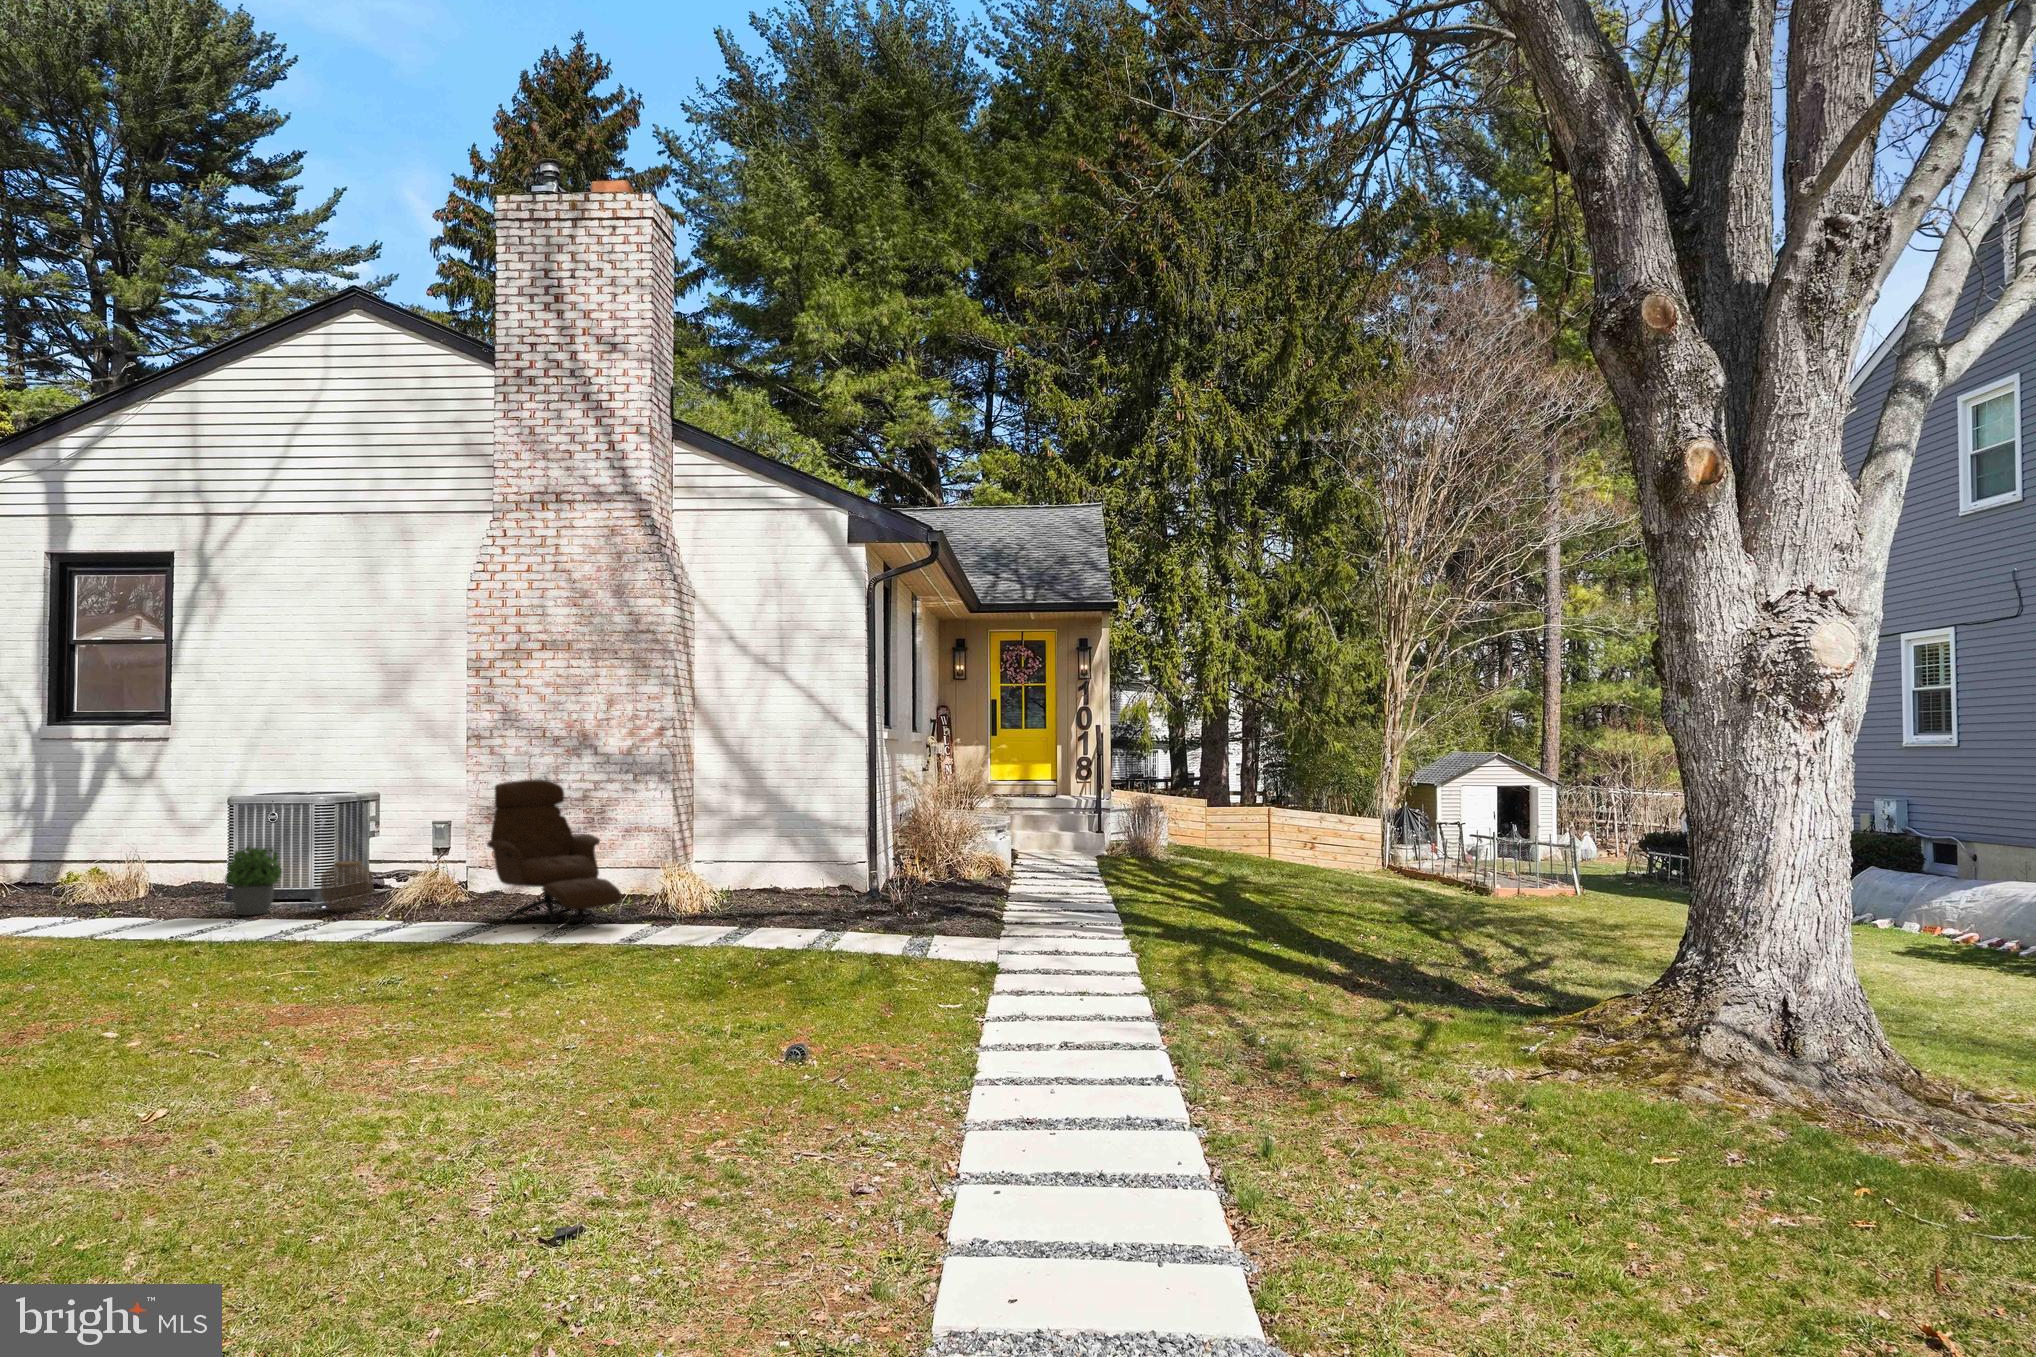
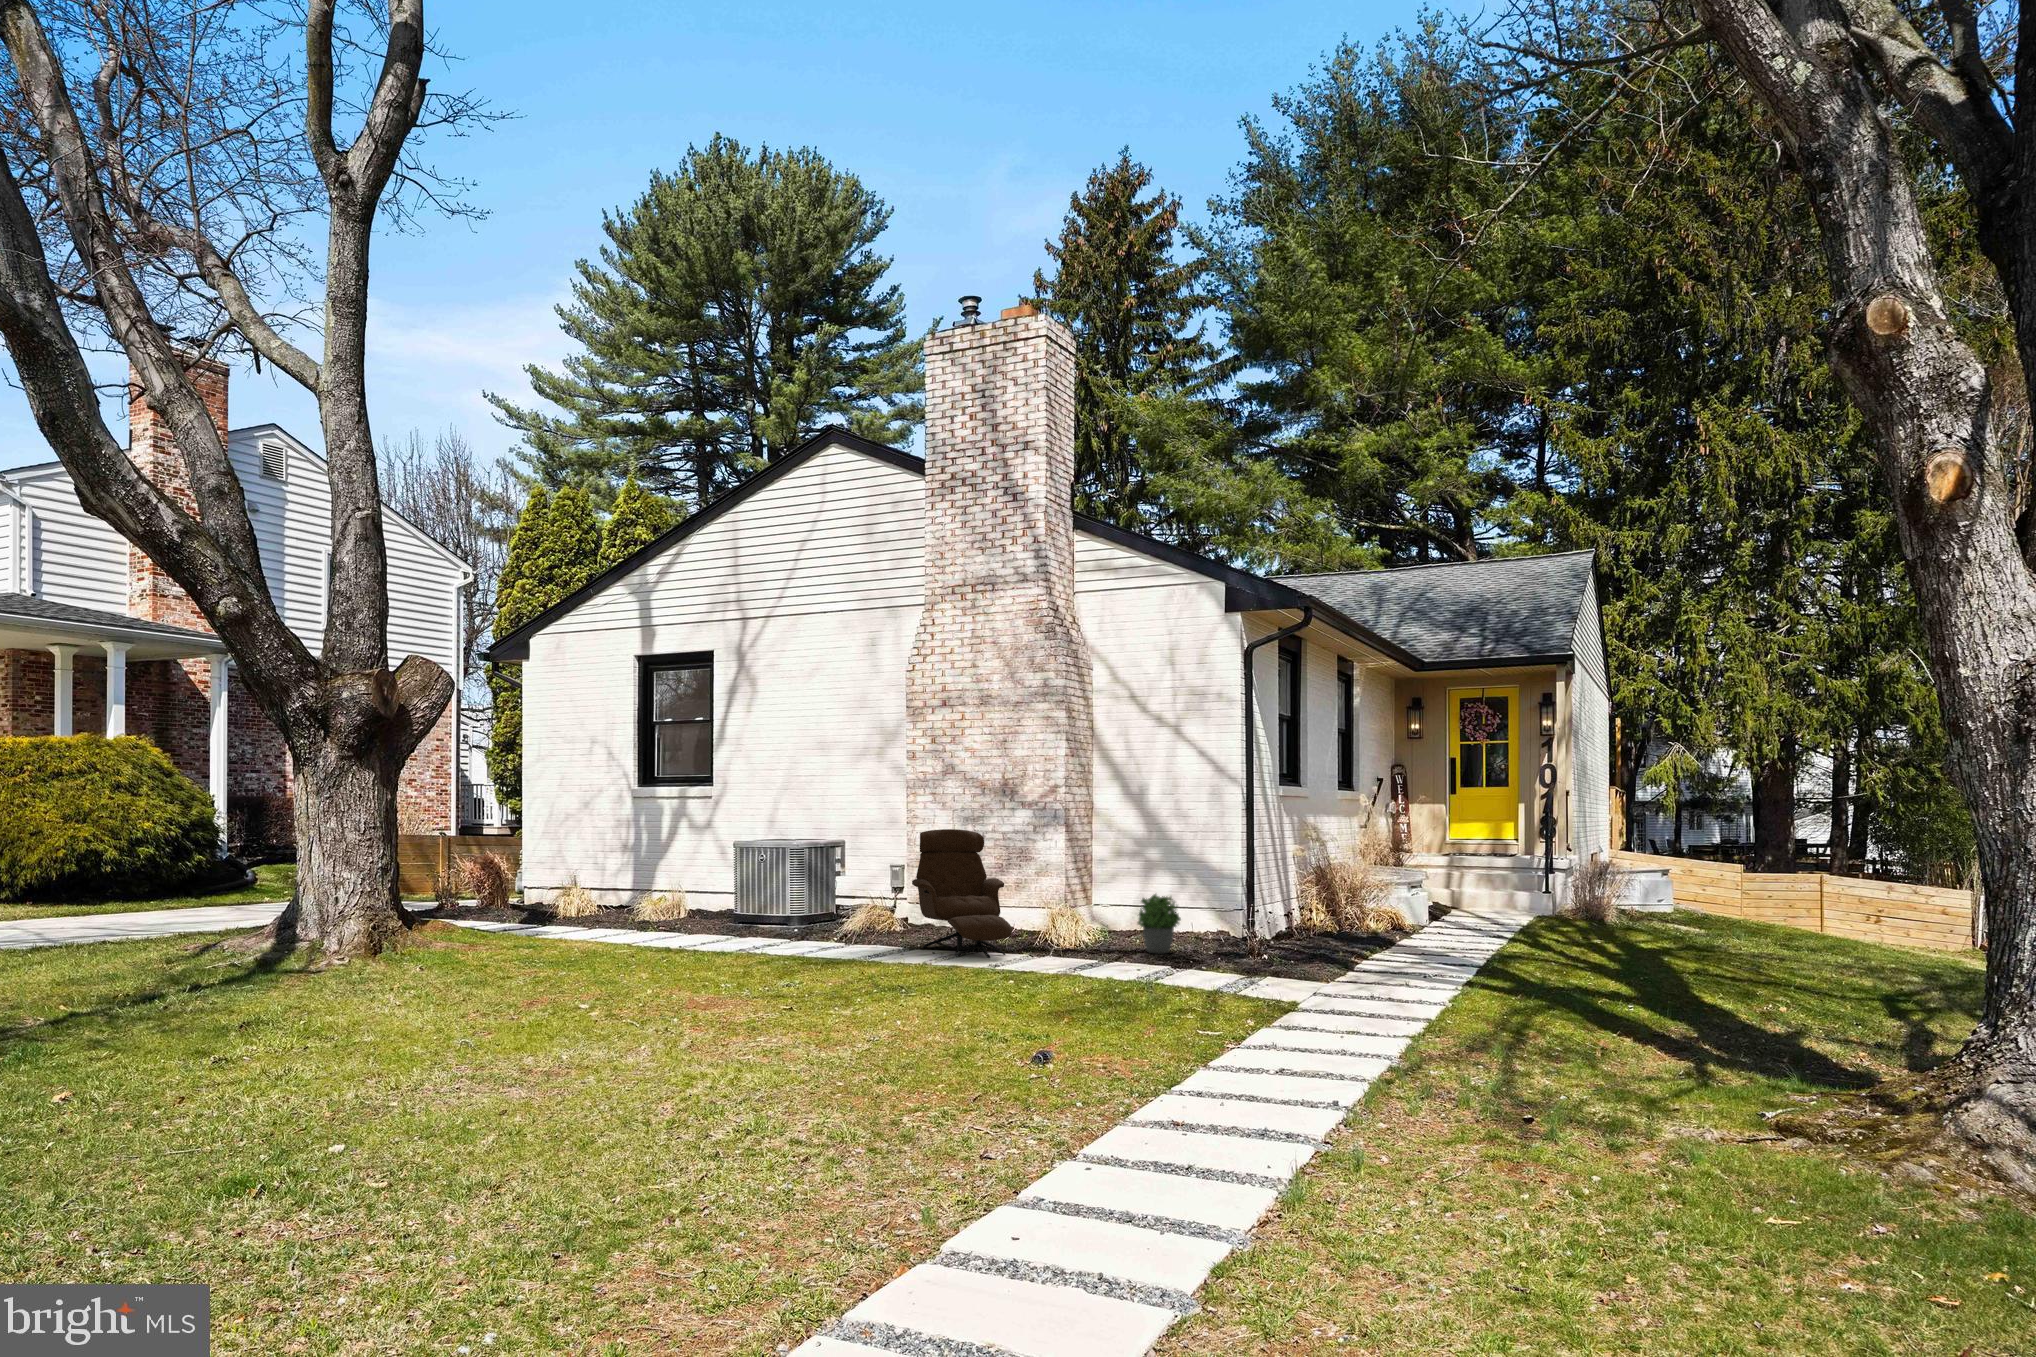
potted plant: present [225,846,282,915] -> present [1137,894,1181,954]
woven basket: present [321,861,373,912] -> none [797,893,835,934]

